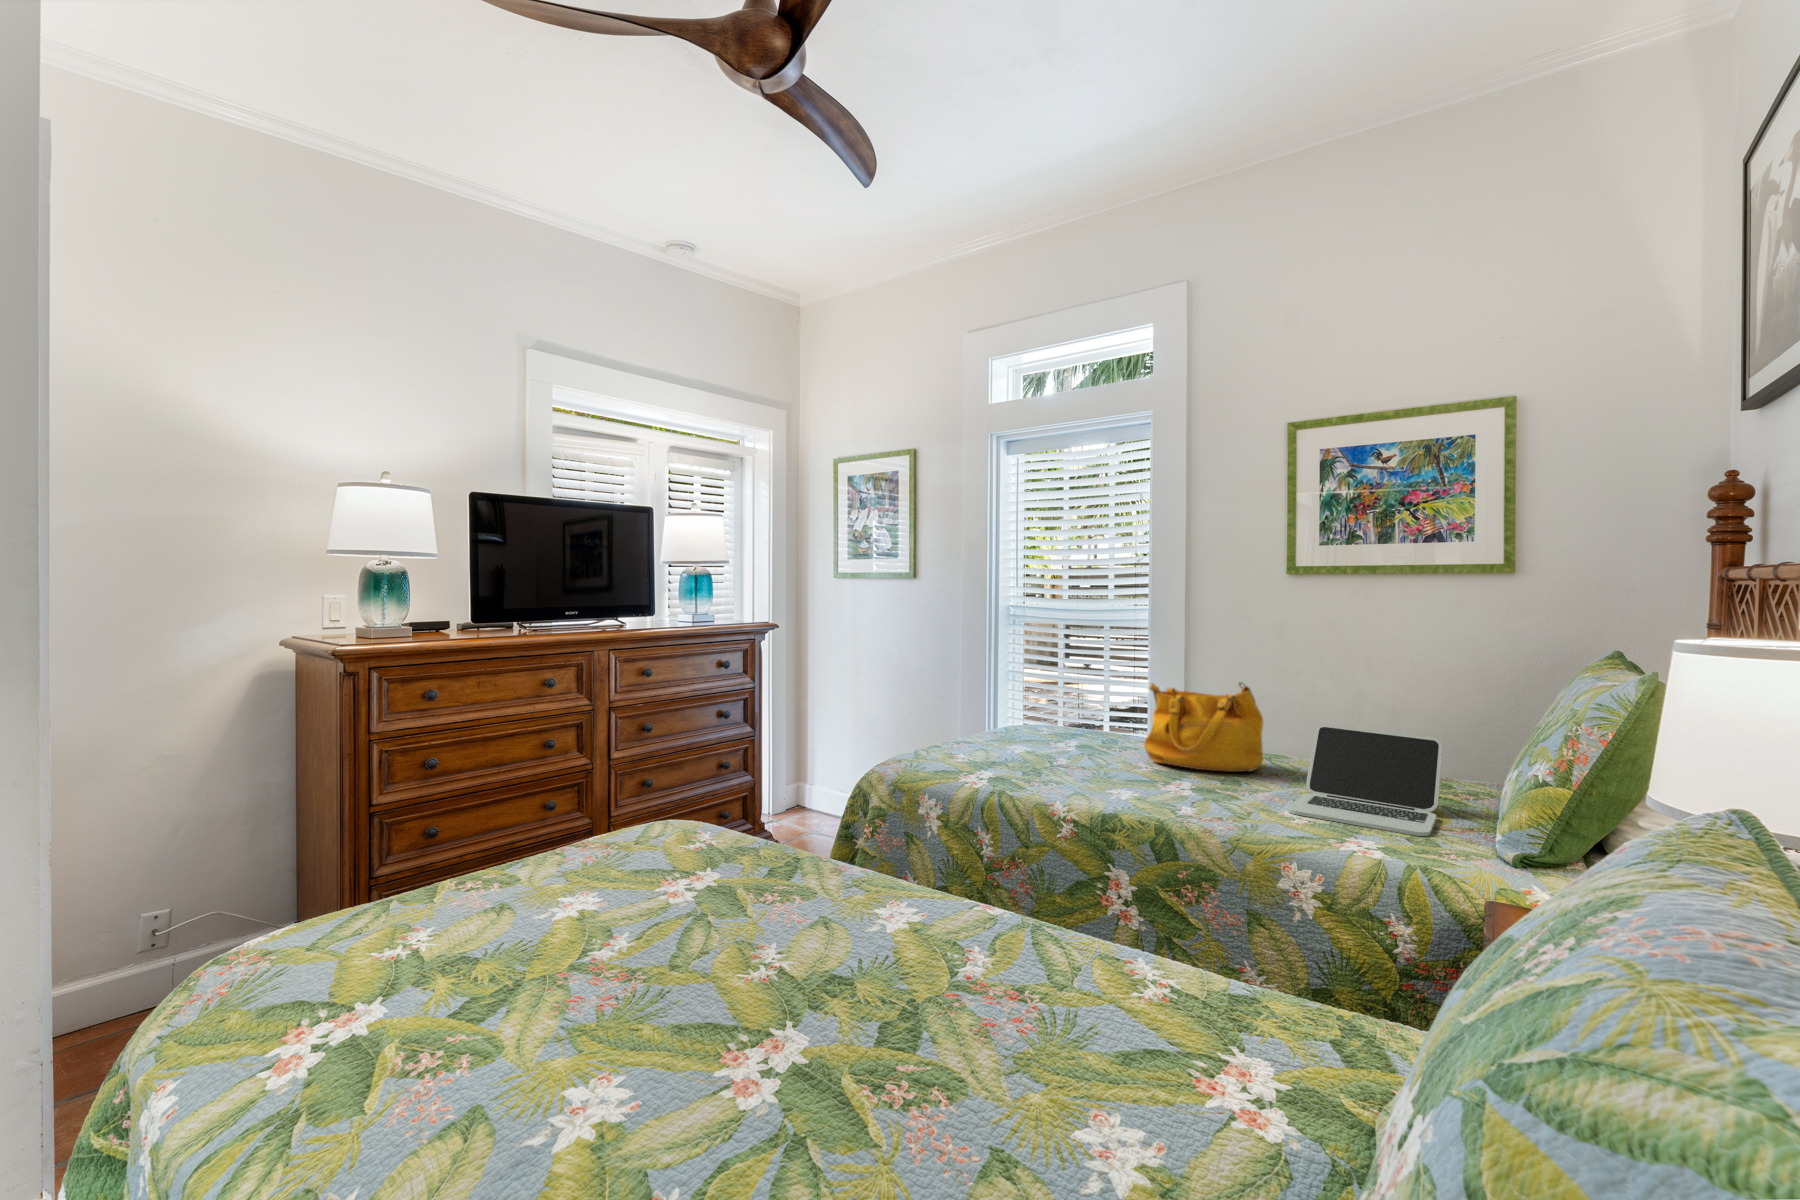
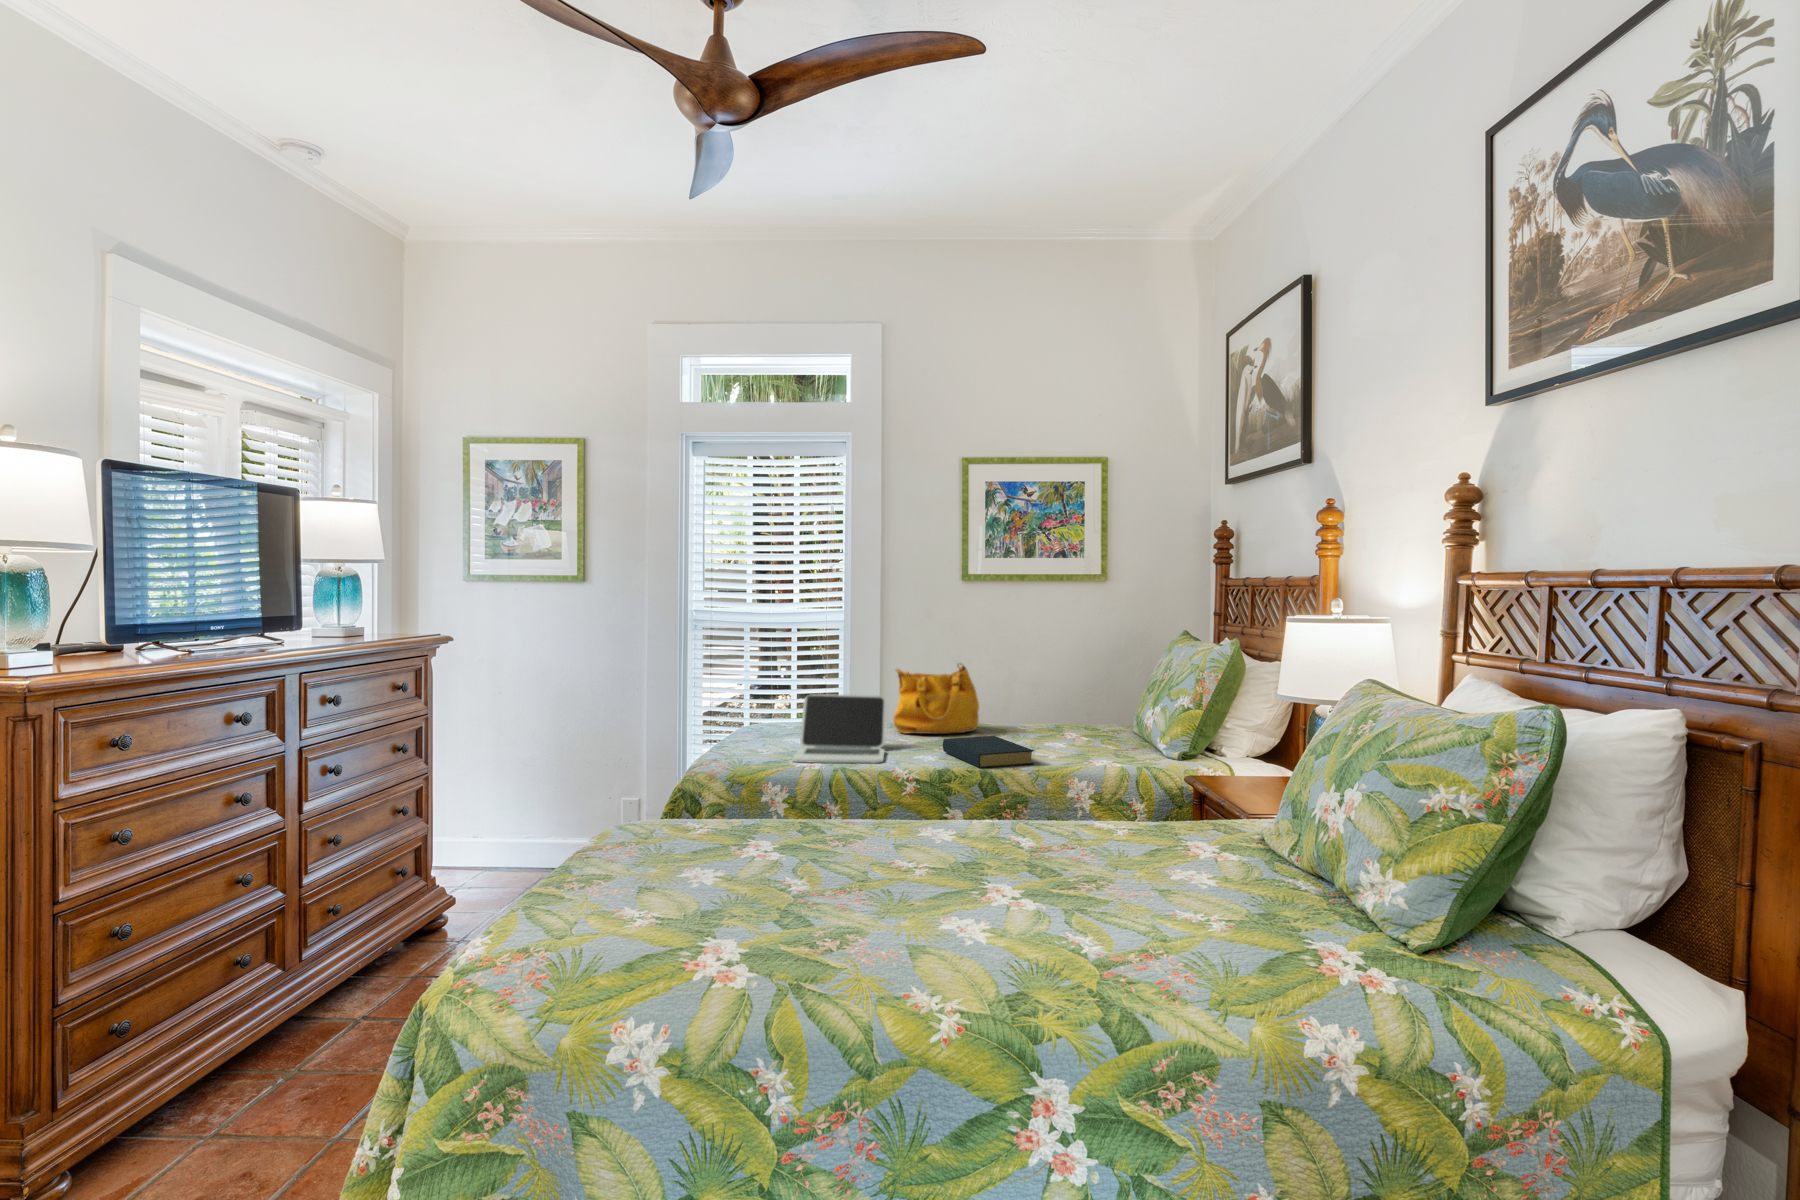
laptop: present [1288,726,1442,836] -> present [792,694,886,763]
hardback book: none [1150,775,1243,829] -> present [943,736,1034,768]

